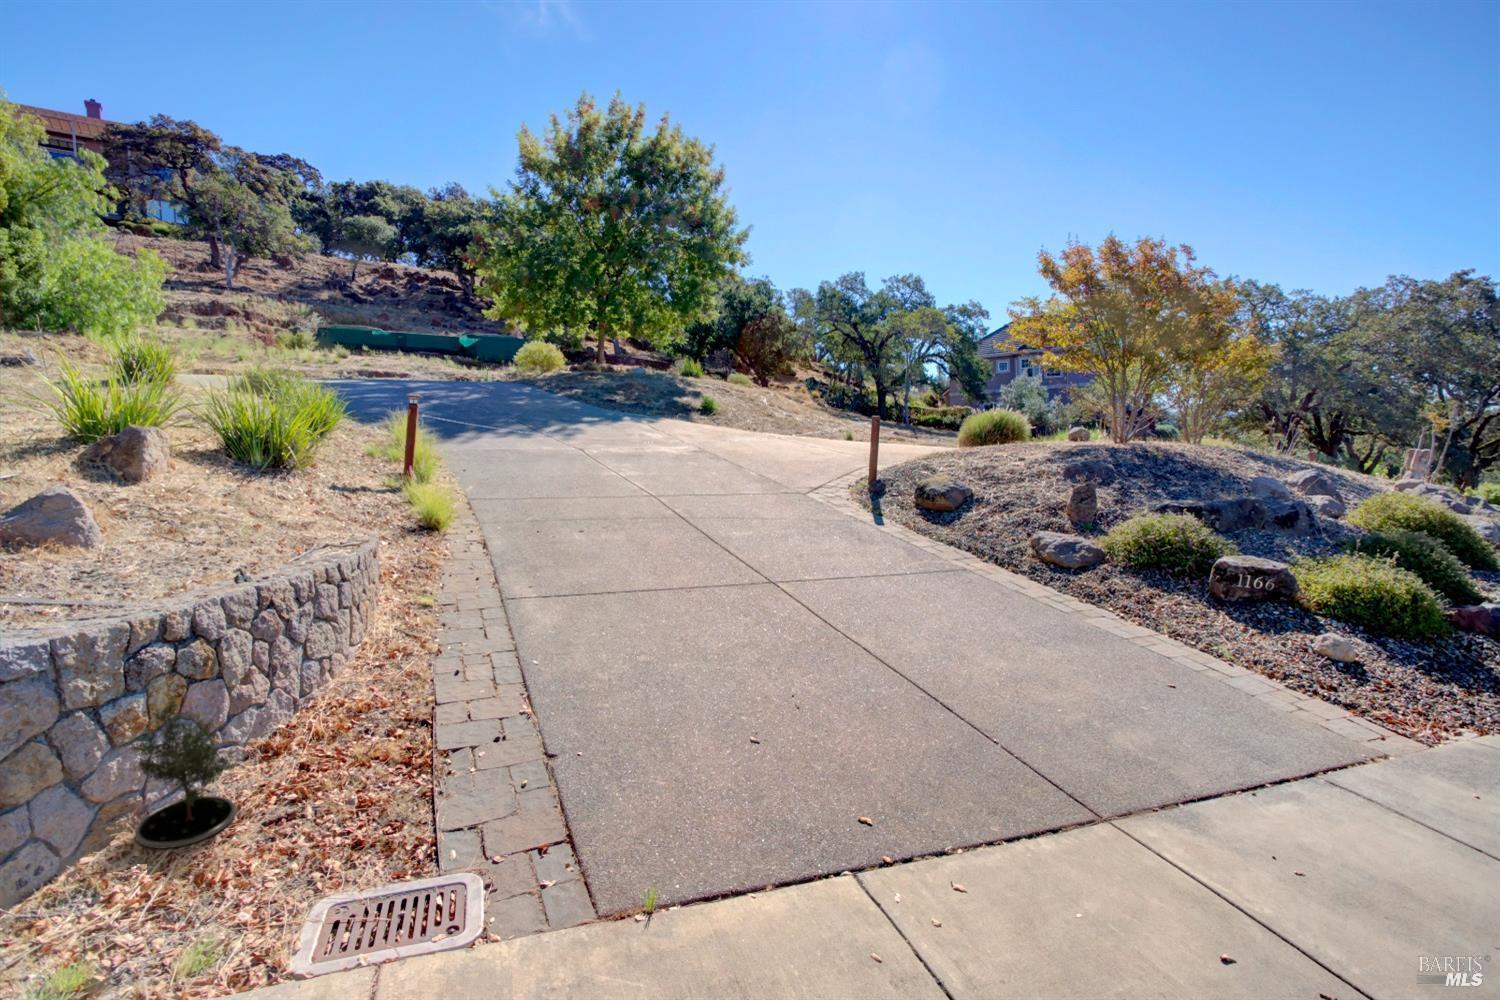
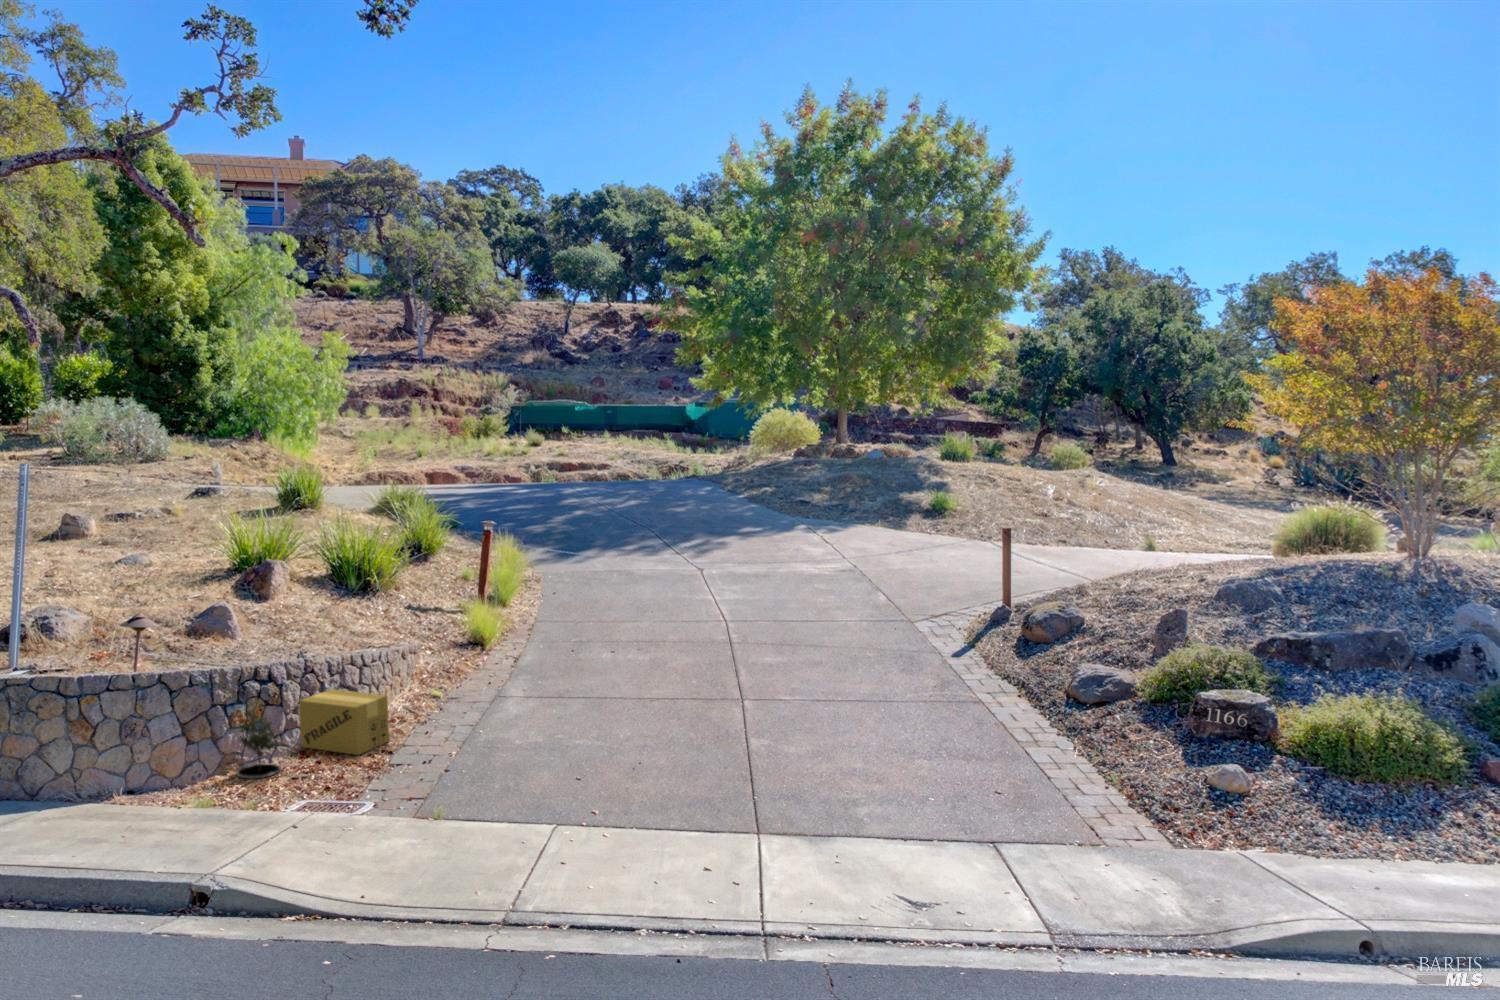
cardboard box: none [252,630,418,749] -> present [299,689,389,755]

